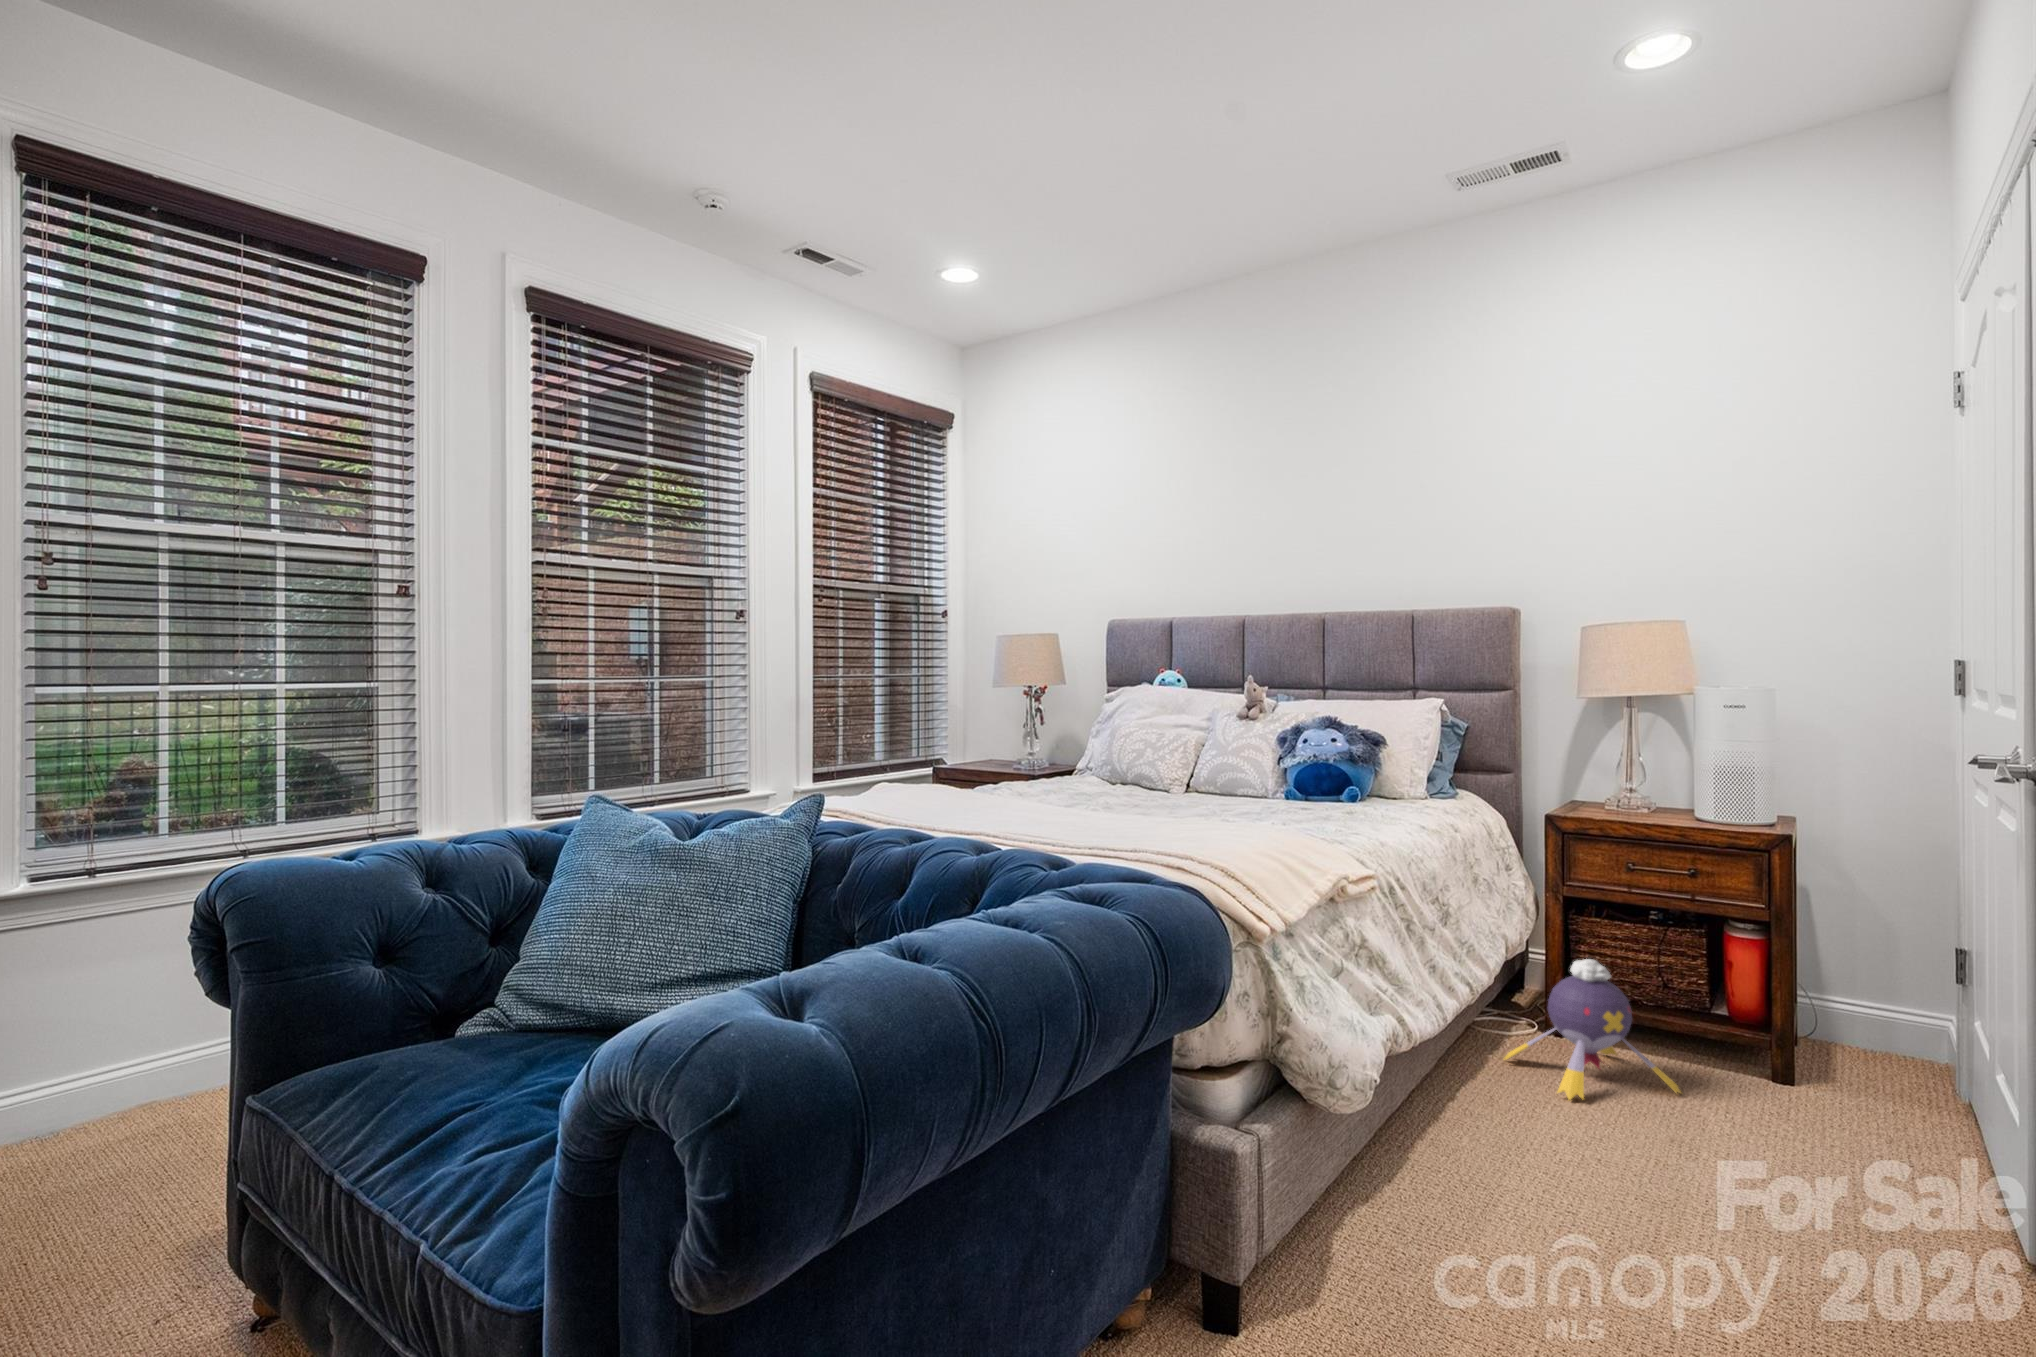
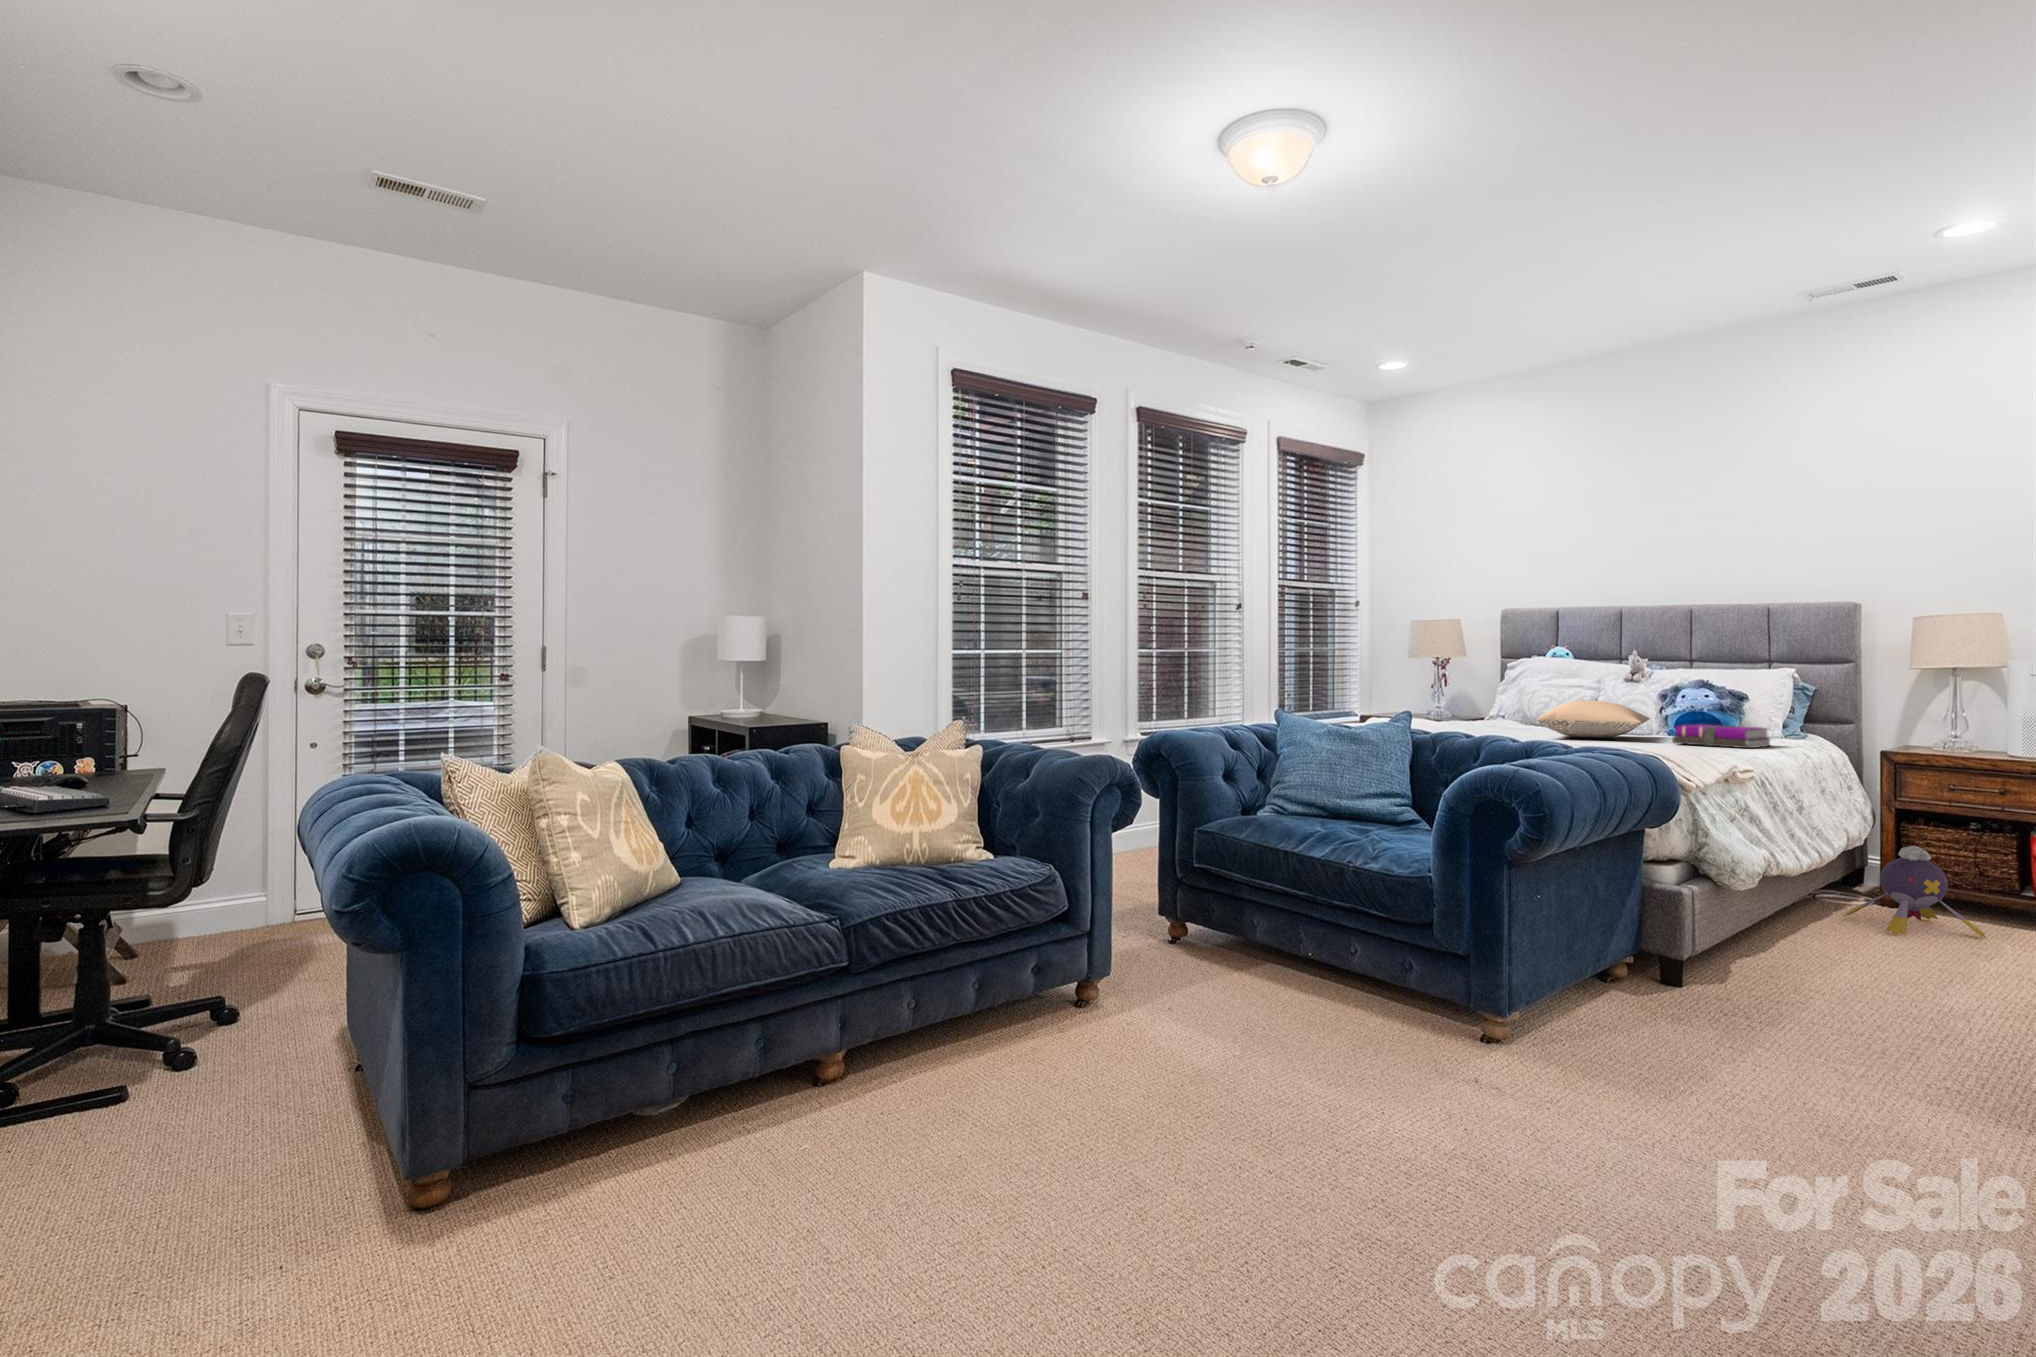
pillow: none [1109,748,1263,803] -> present [1538,701,1650,738]
notebook: none [1281,783,1409,824] -> present [1672,724,1770,748]

